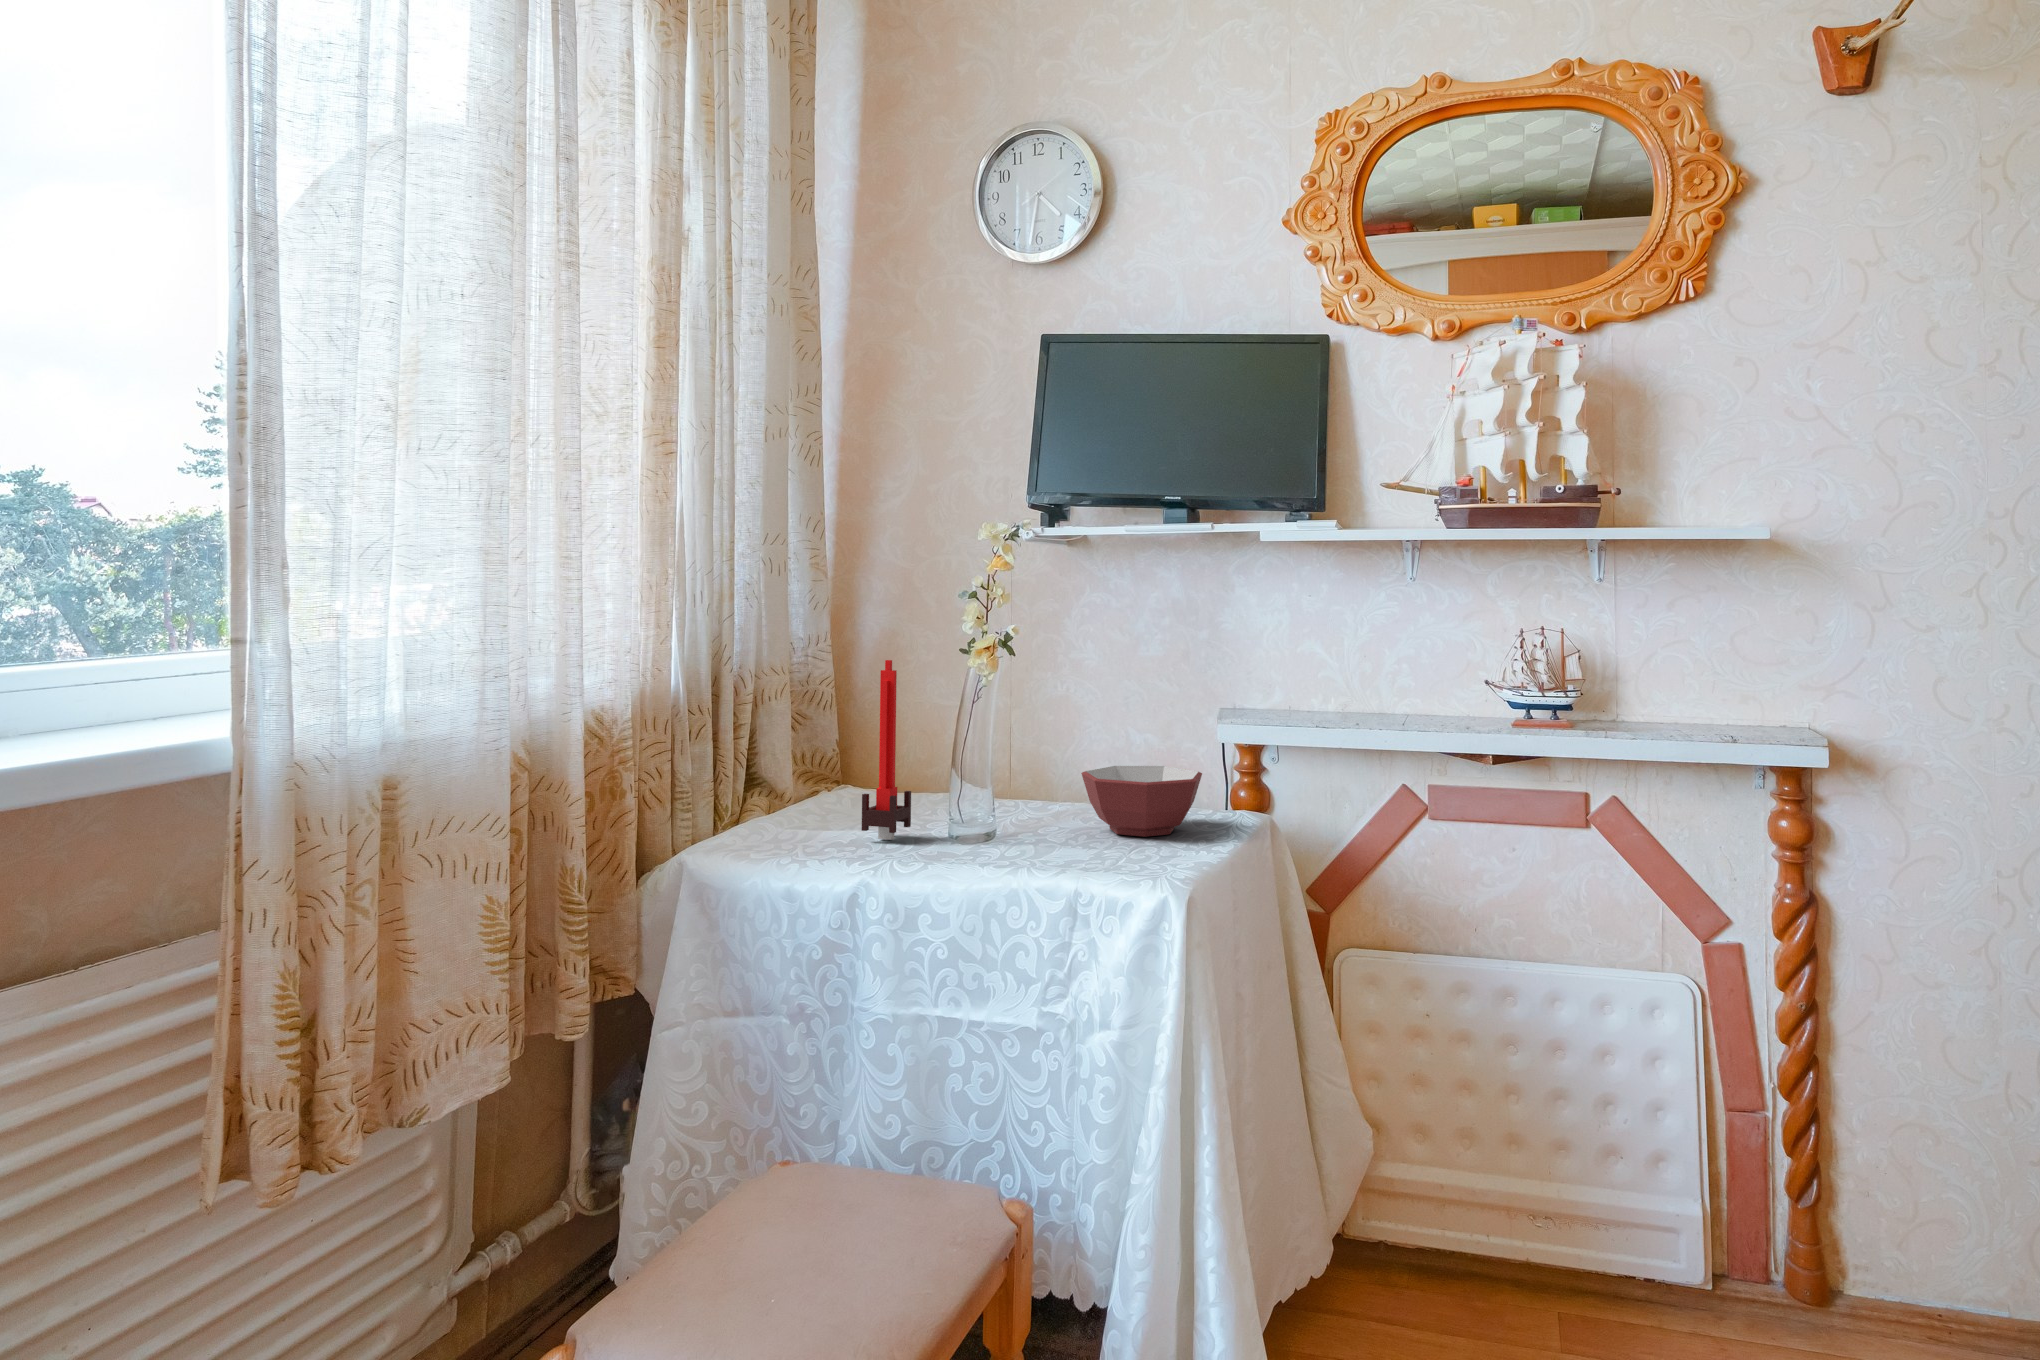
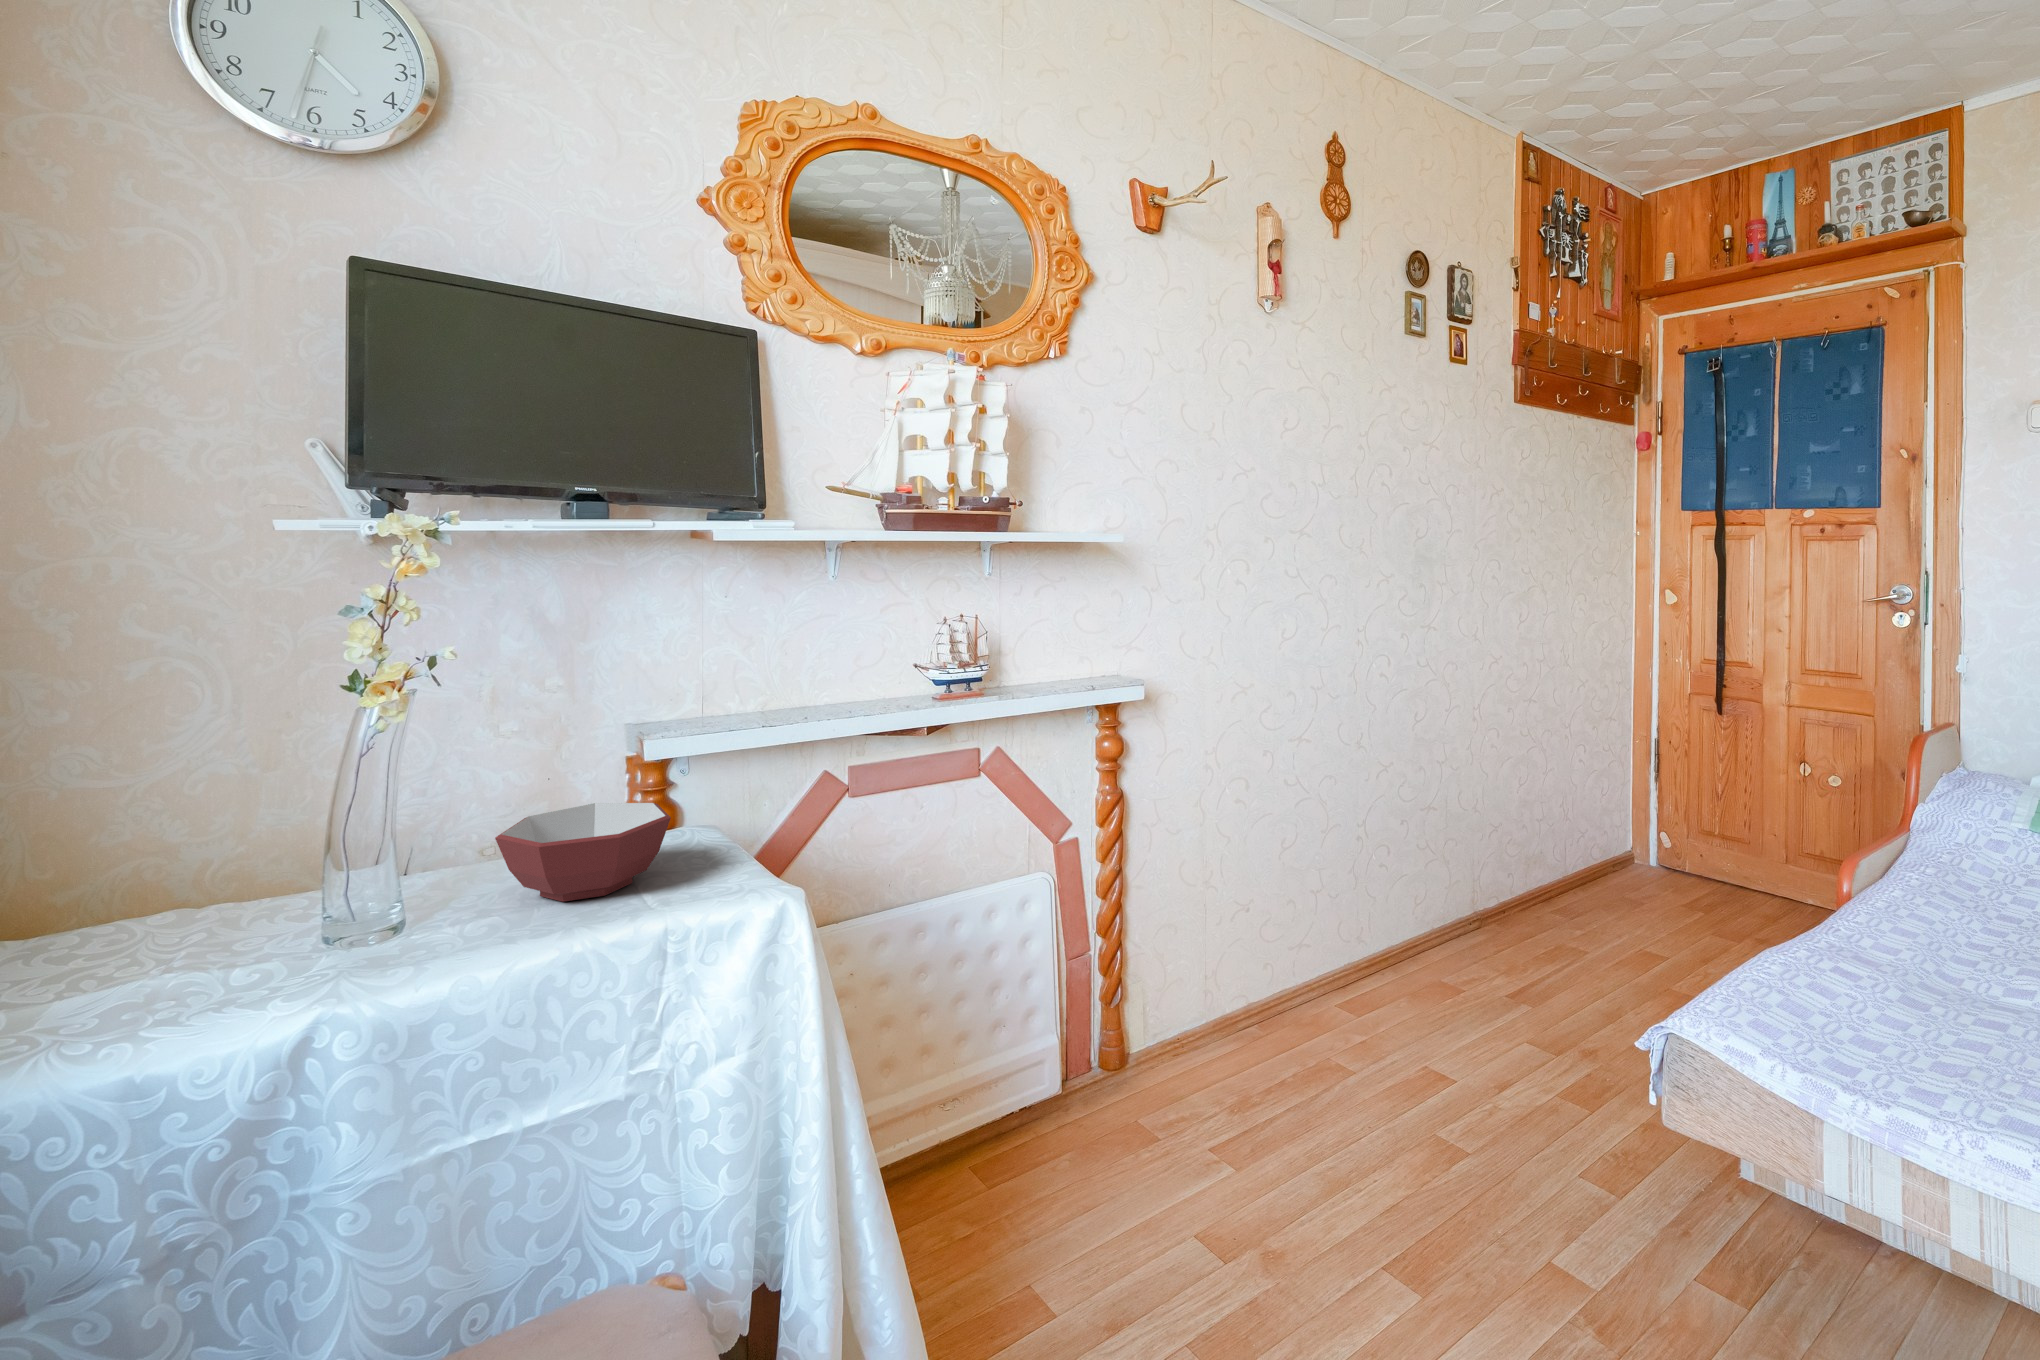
candle: present [862,660,911,840] -> none [95,742,200,1029]

